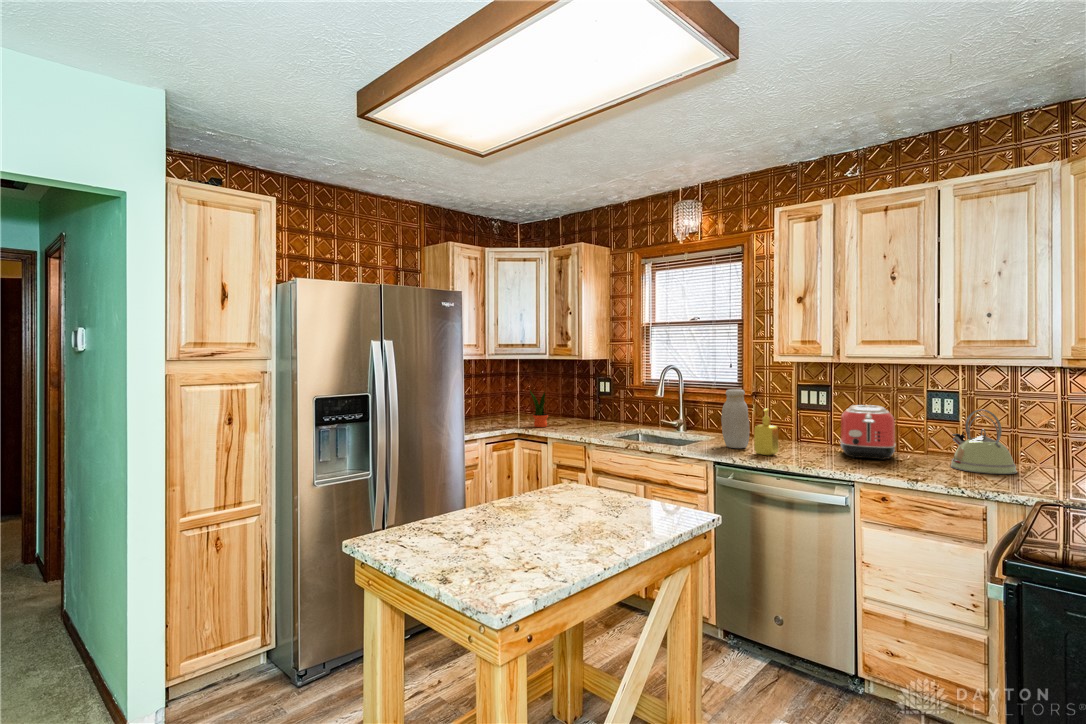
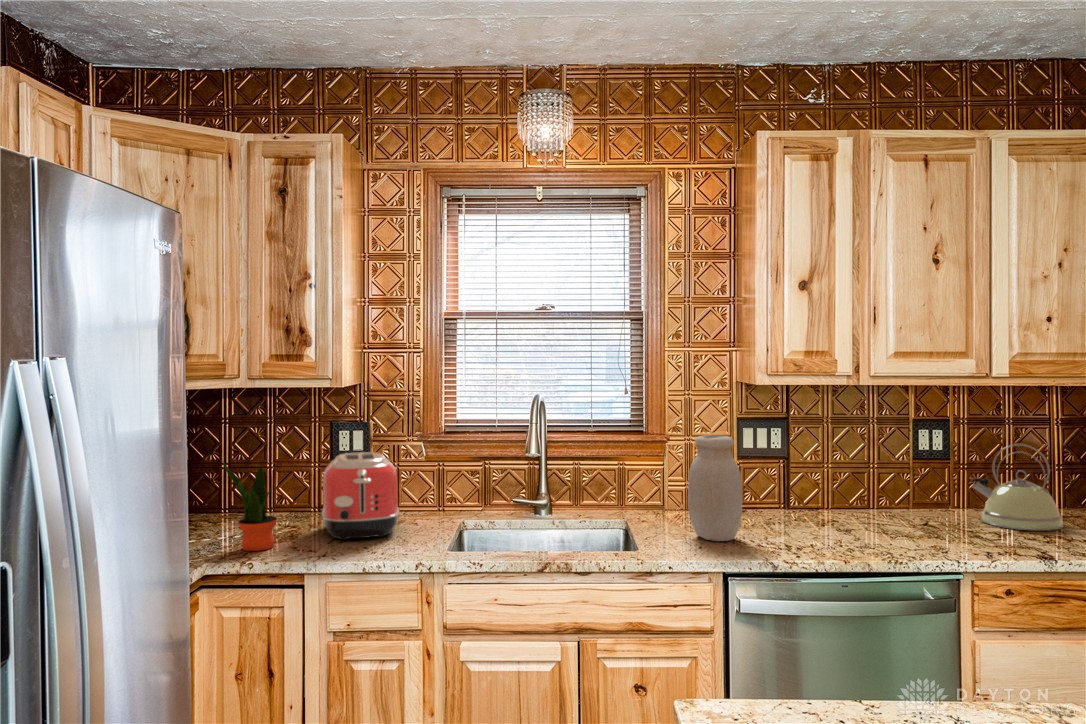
toaster: present [840,405,896,460] -> present [322,452,399,540]
soap dispenser: present [754,408,778,455] -> none [775,467,813,548]

